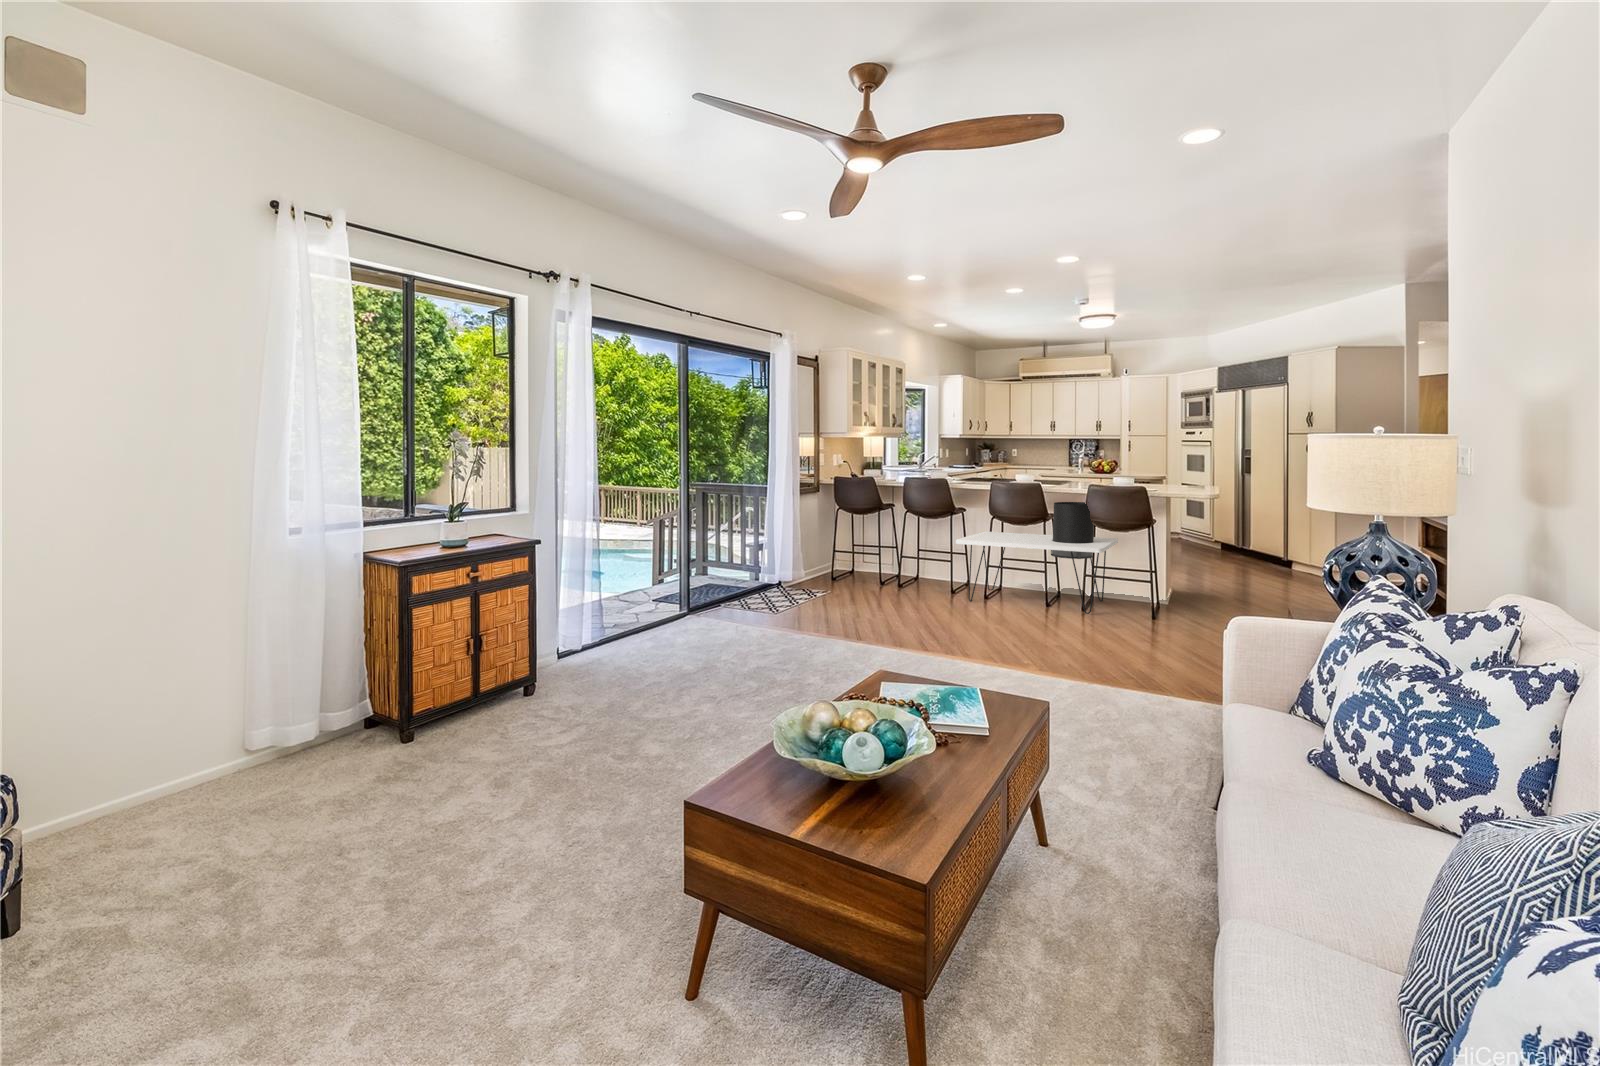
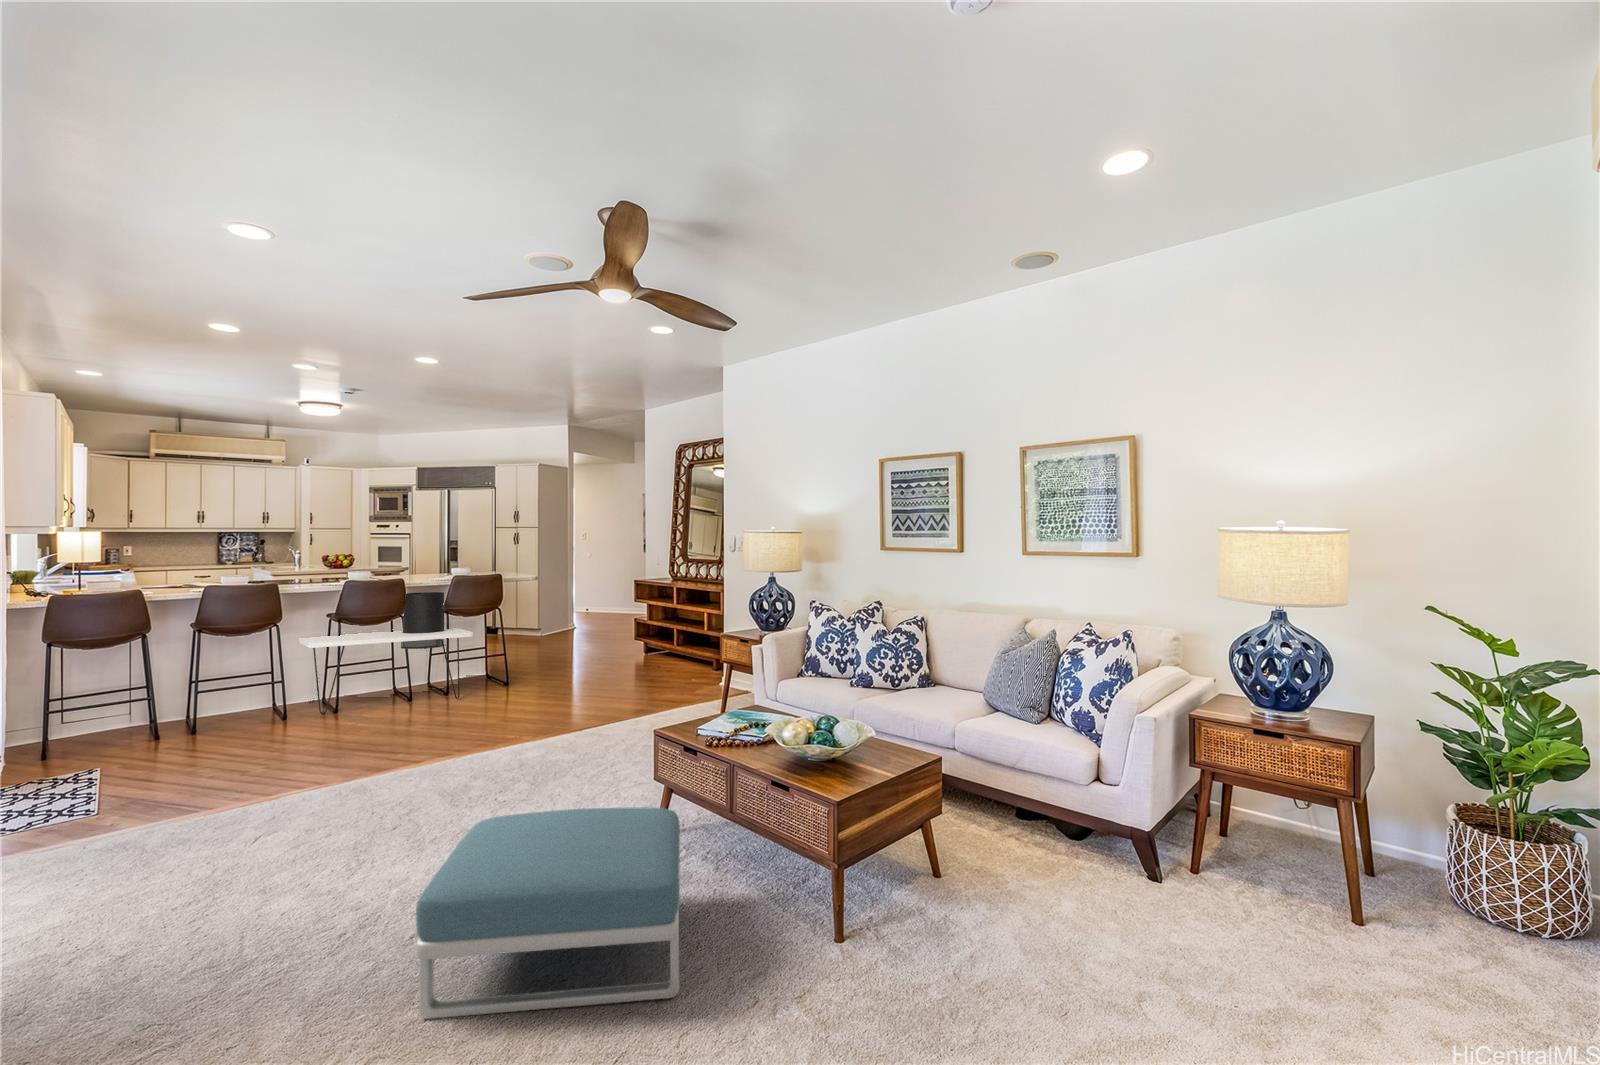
footstool: none [341,721,614,966] -> present [416,807,680,1019]

